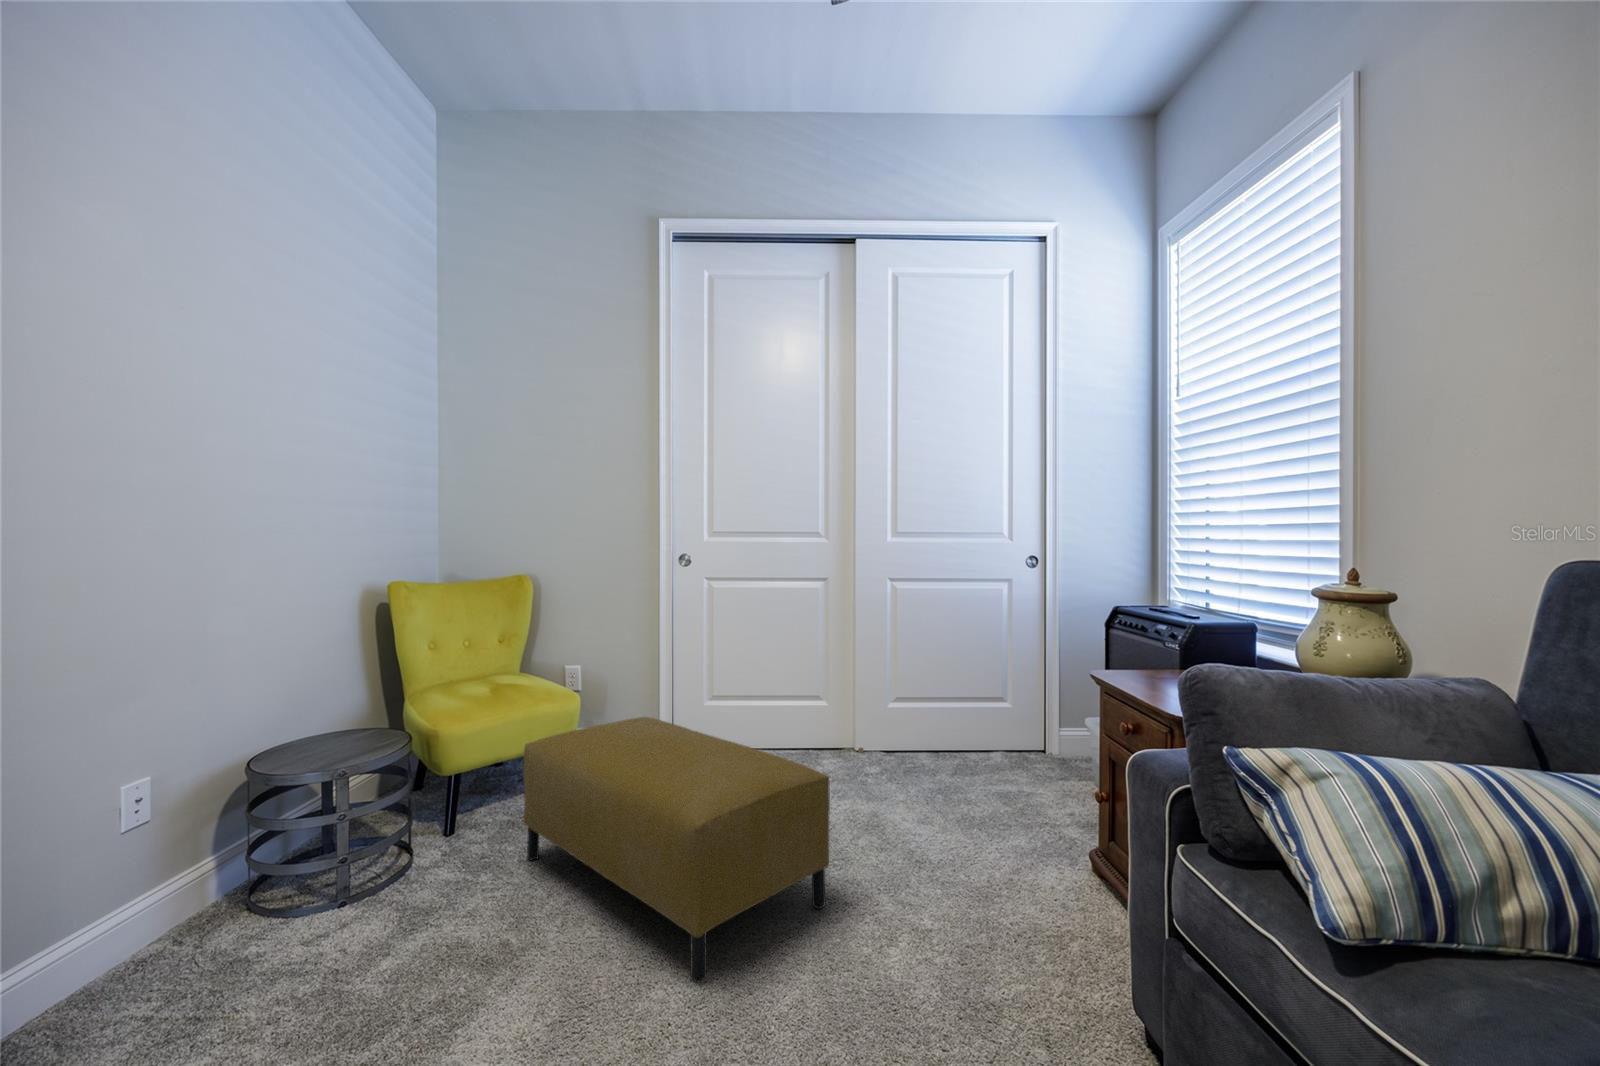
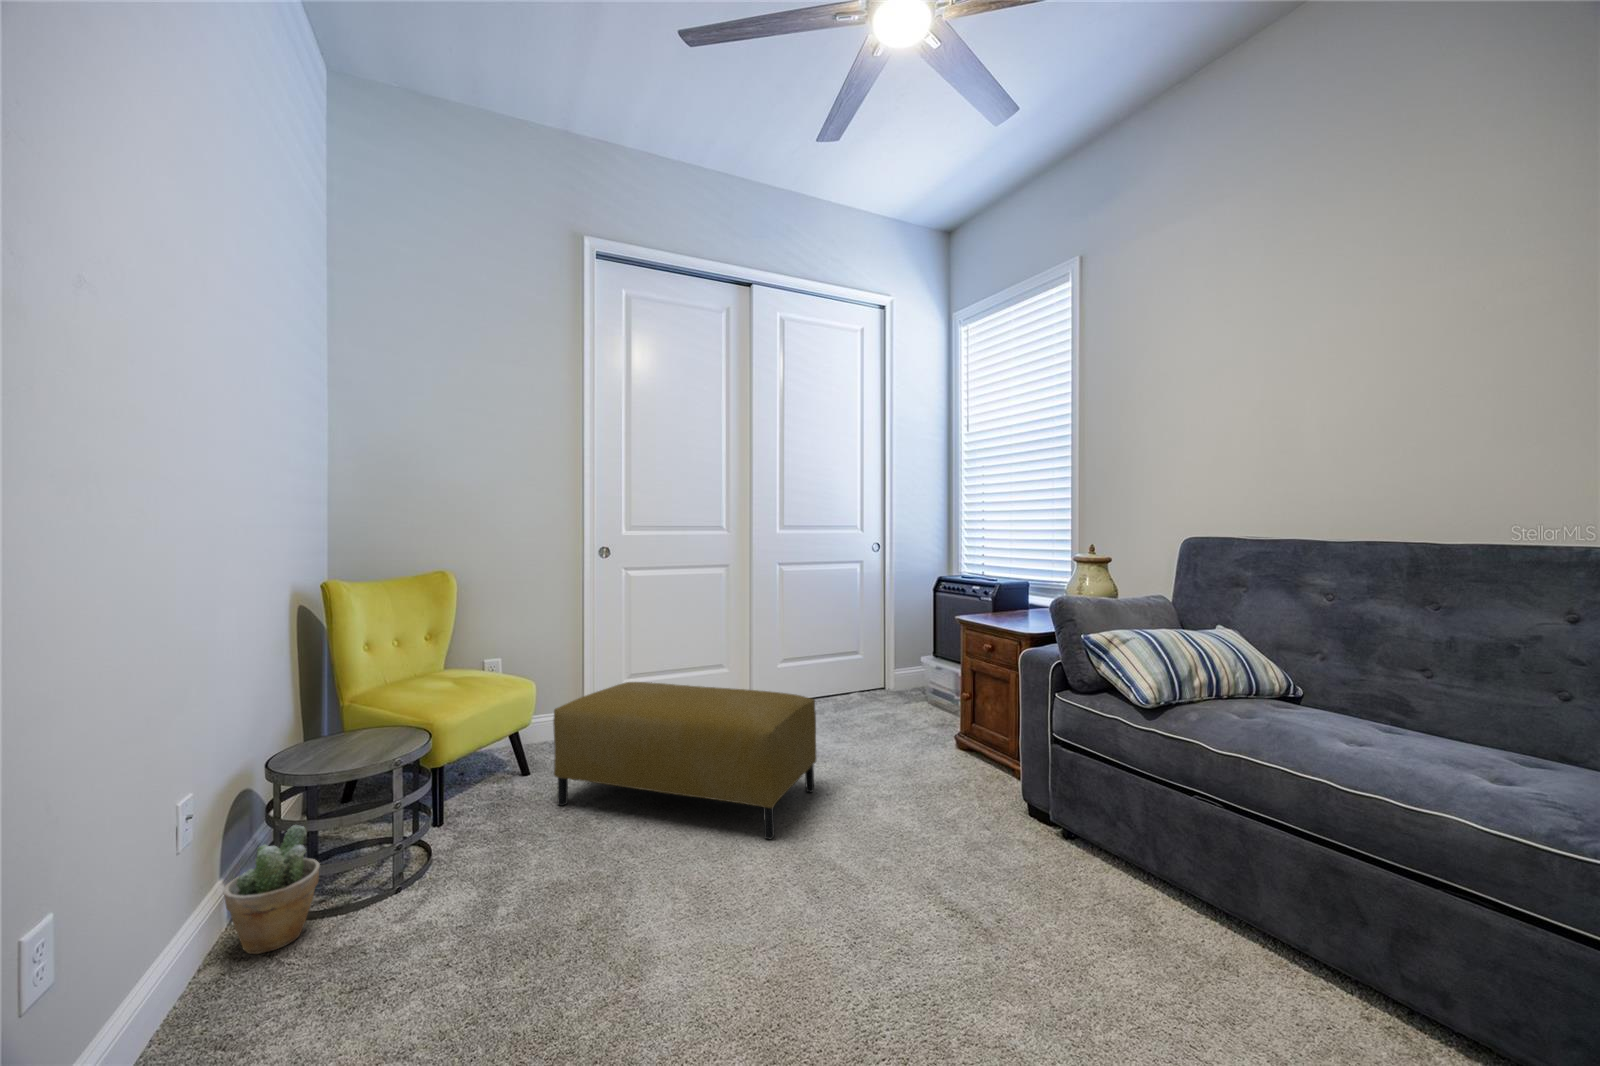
potted plant: none [55,851,175,994] -> present [223,825,320,954]

